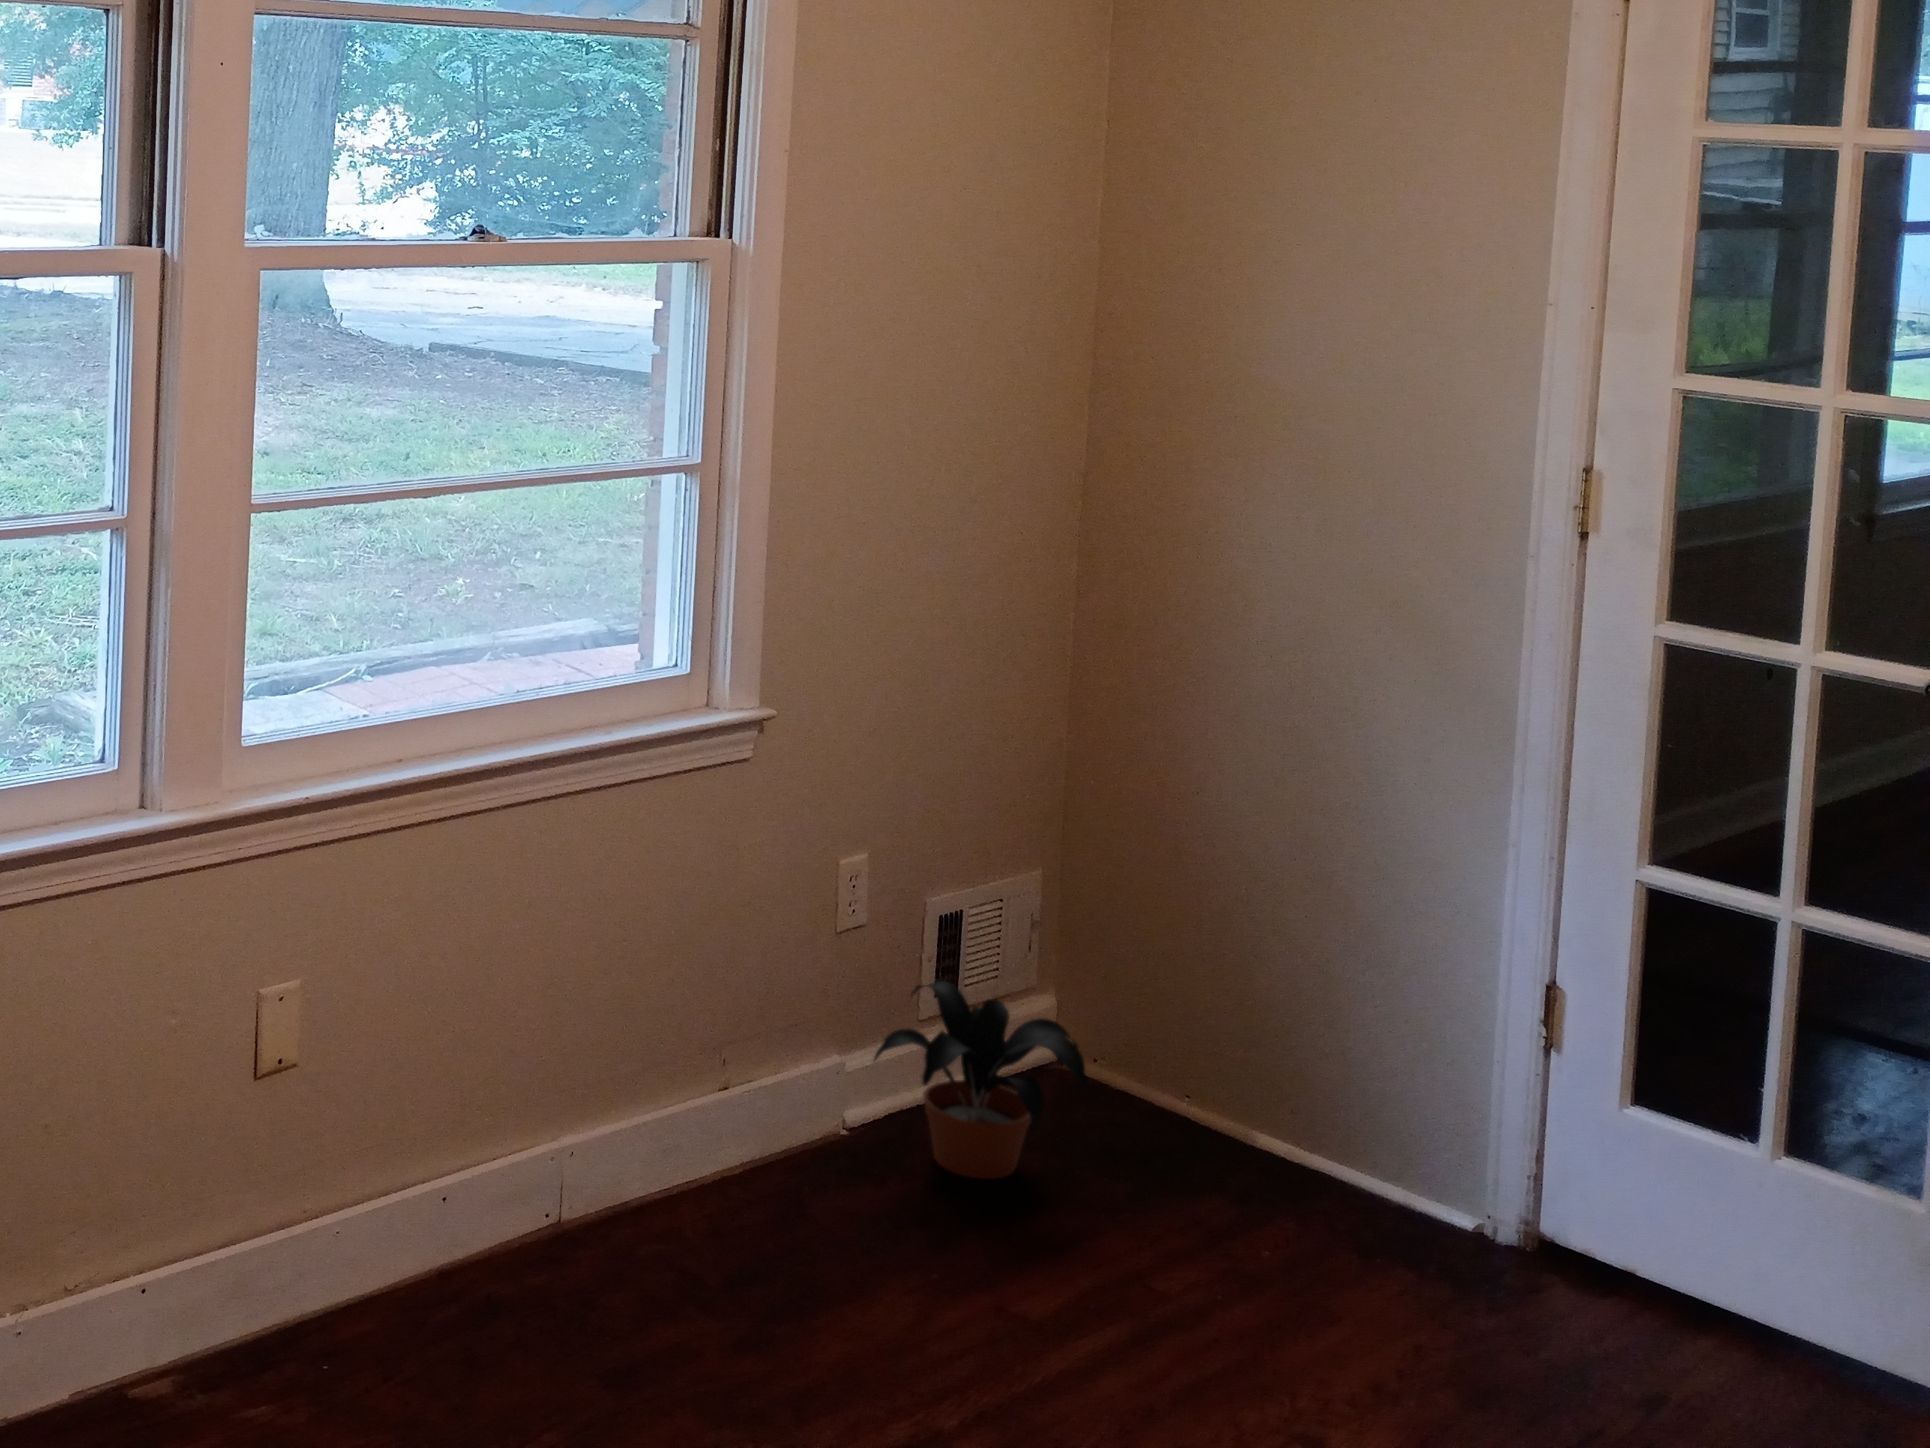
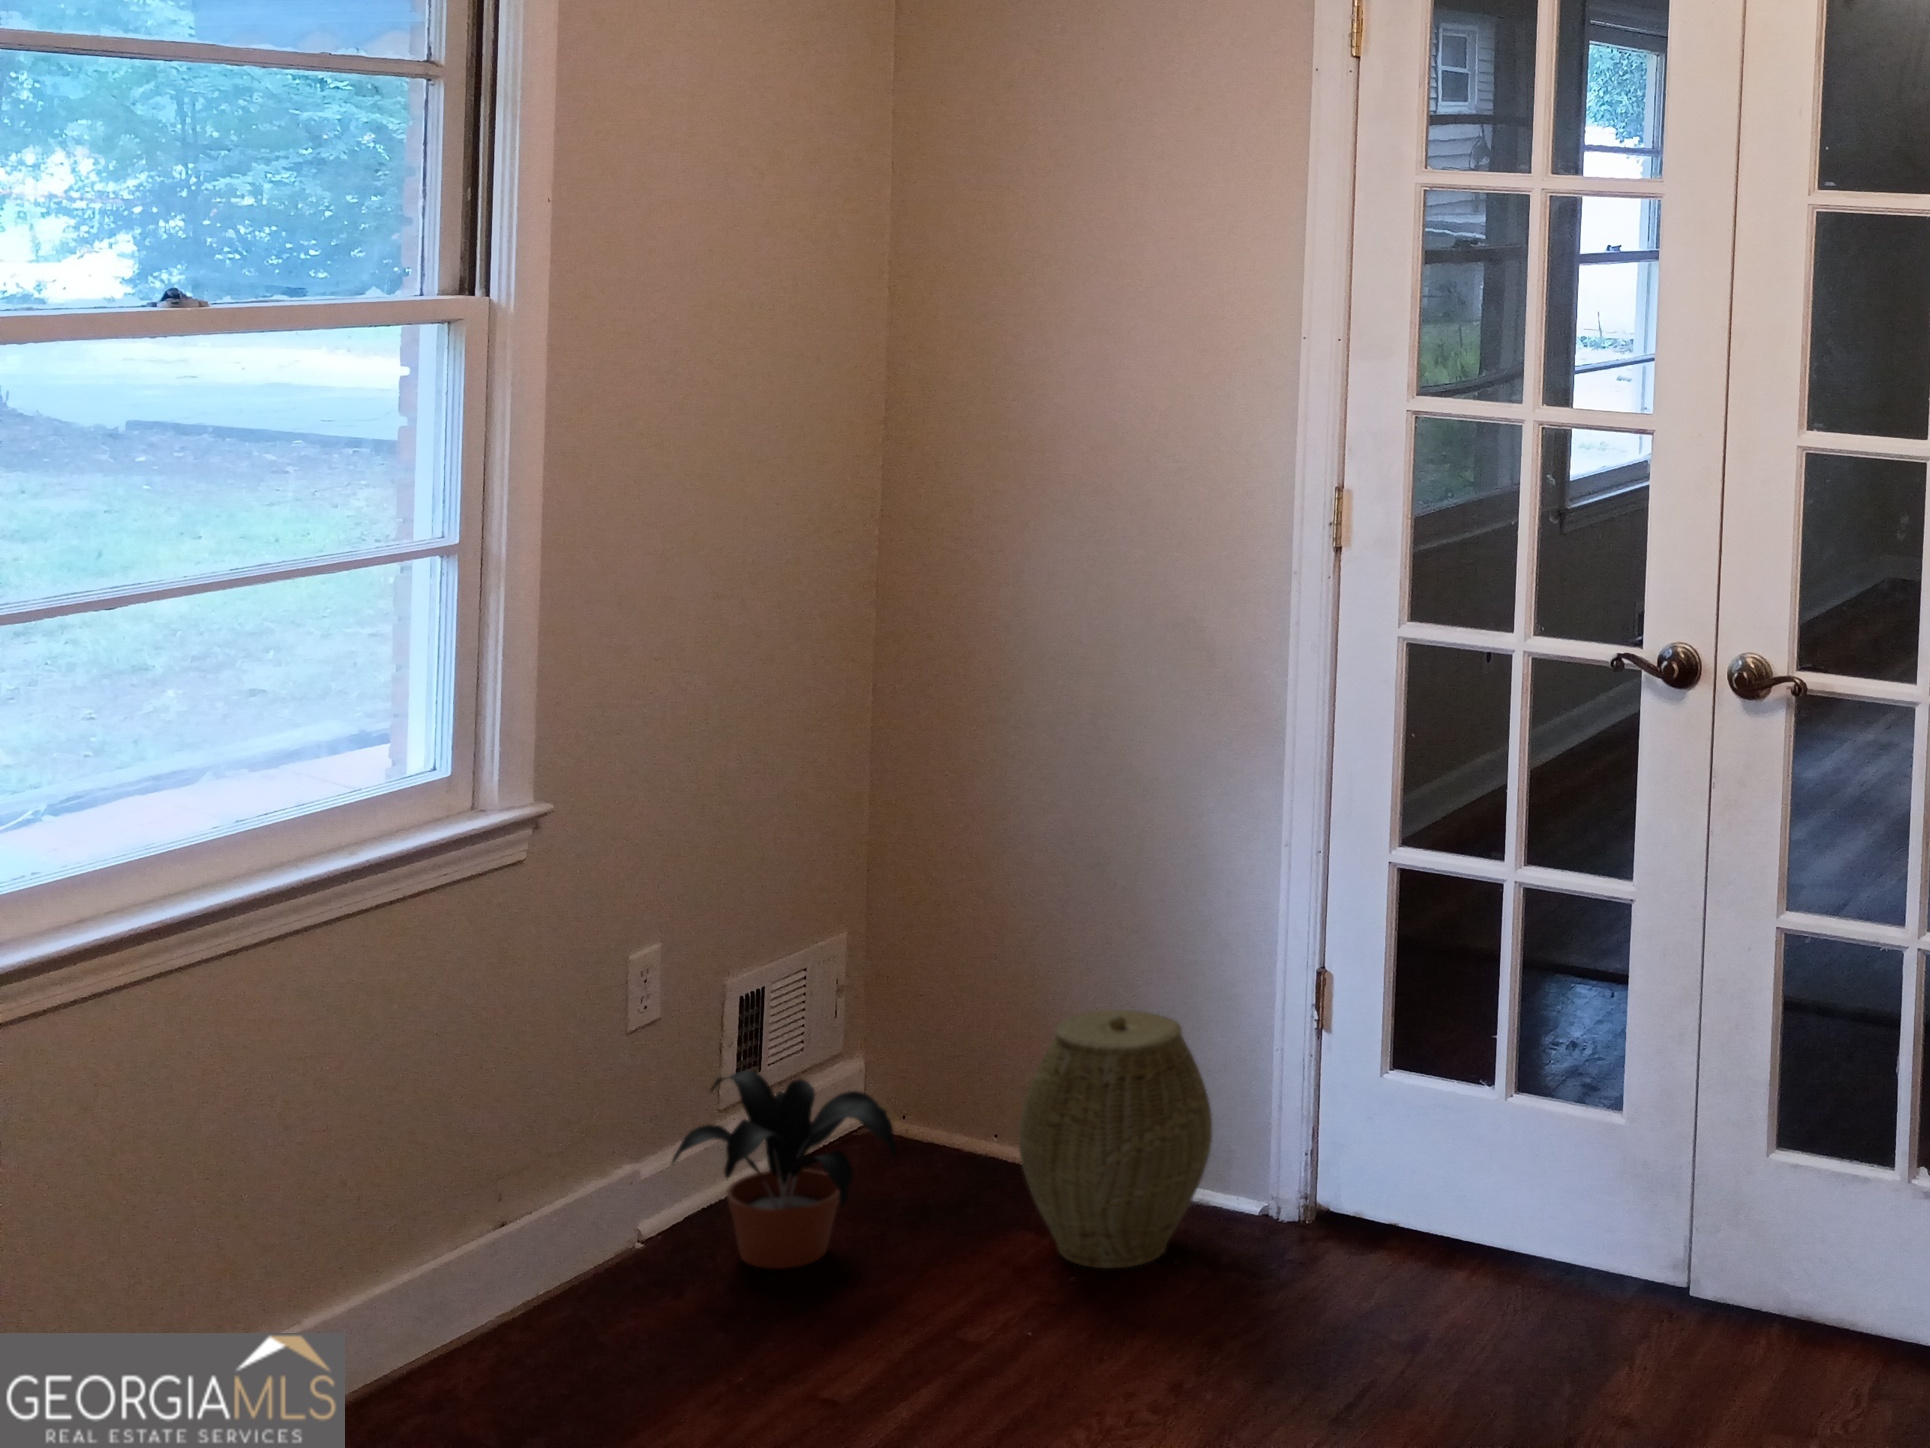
woven basket: none [1211,981,1420,1249] -> present [1019,1010,1212,1268]

